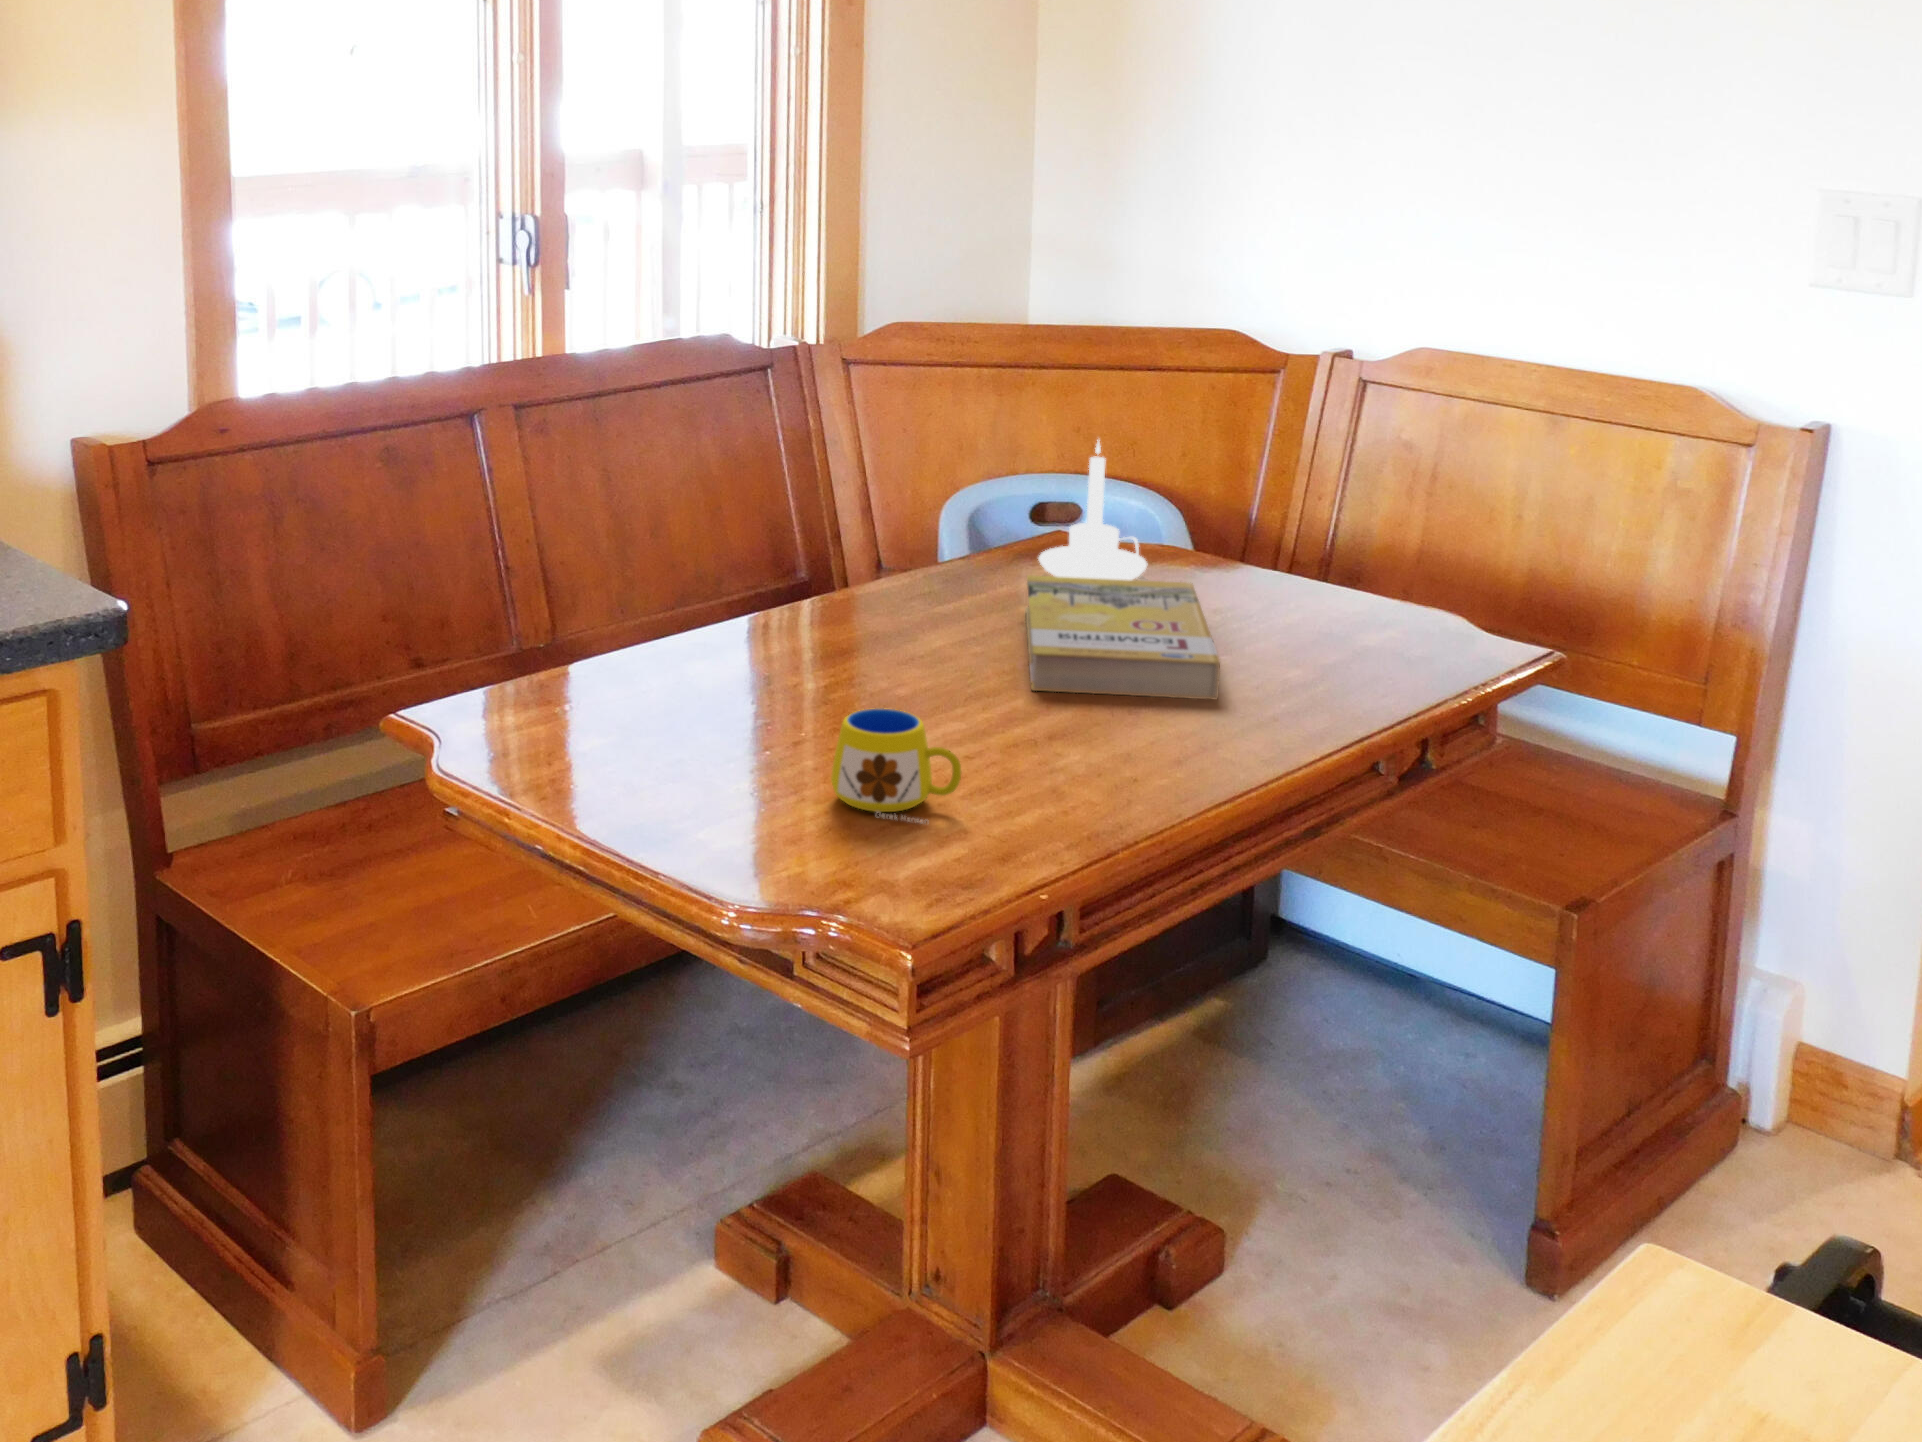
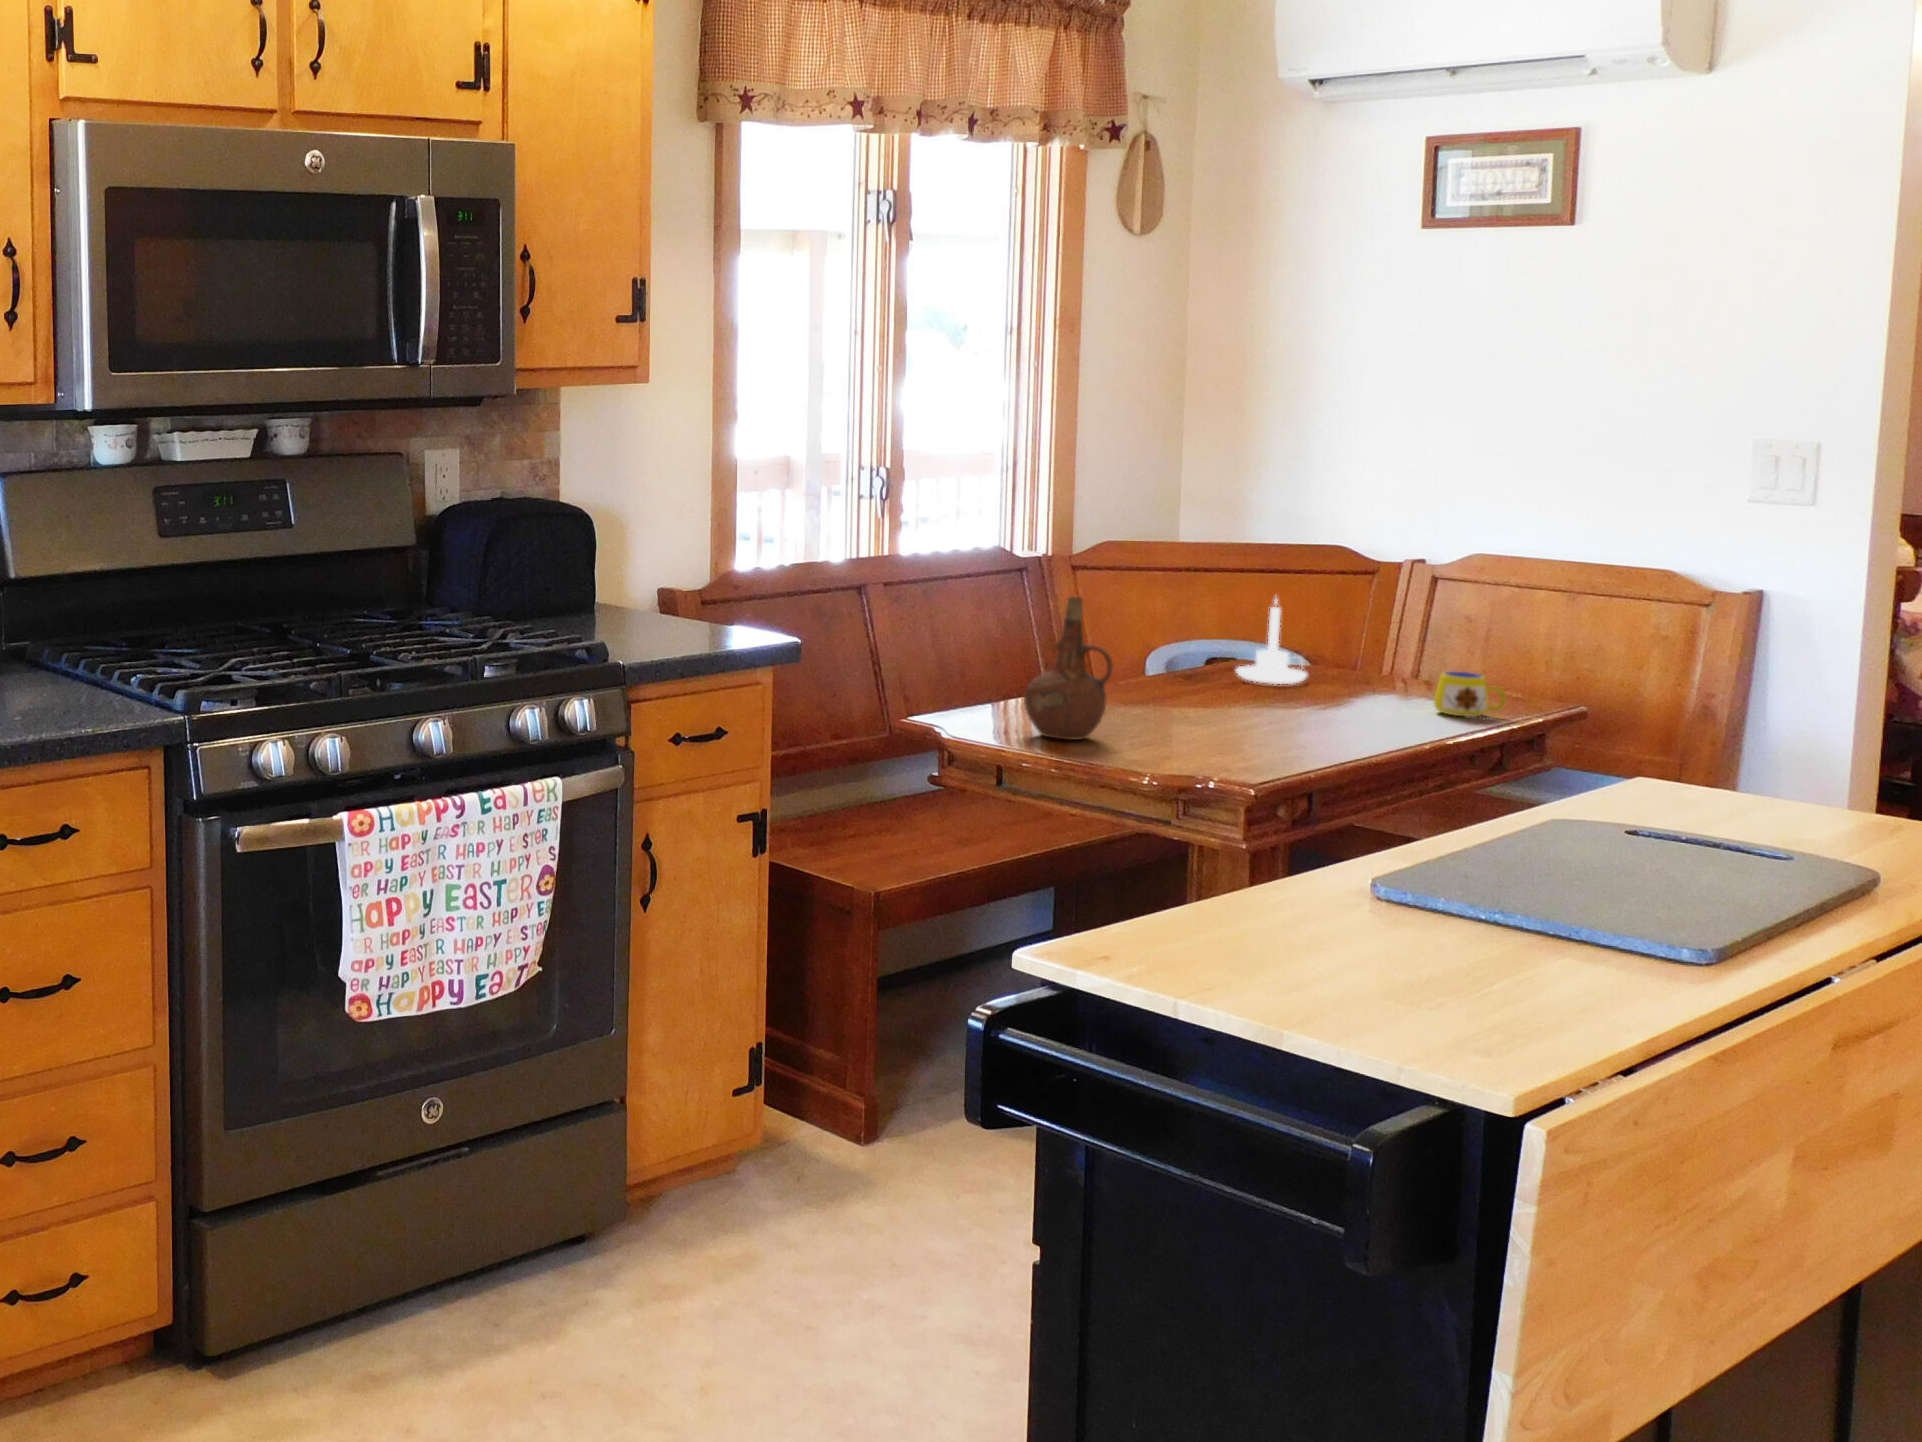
ceramic pitcher: none [574,502,729,770] -> present [1024,597,1113,740]
book: present [1026,575,1220,699] -> none [1239,671,1381,727]
mug: present [831,708,961,823] -> present [1434,672,1506,719]

